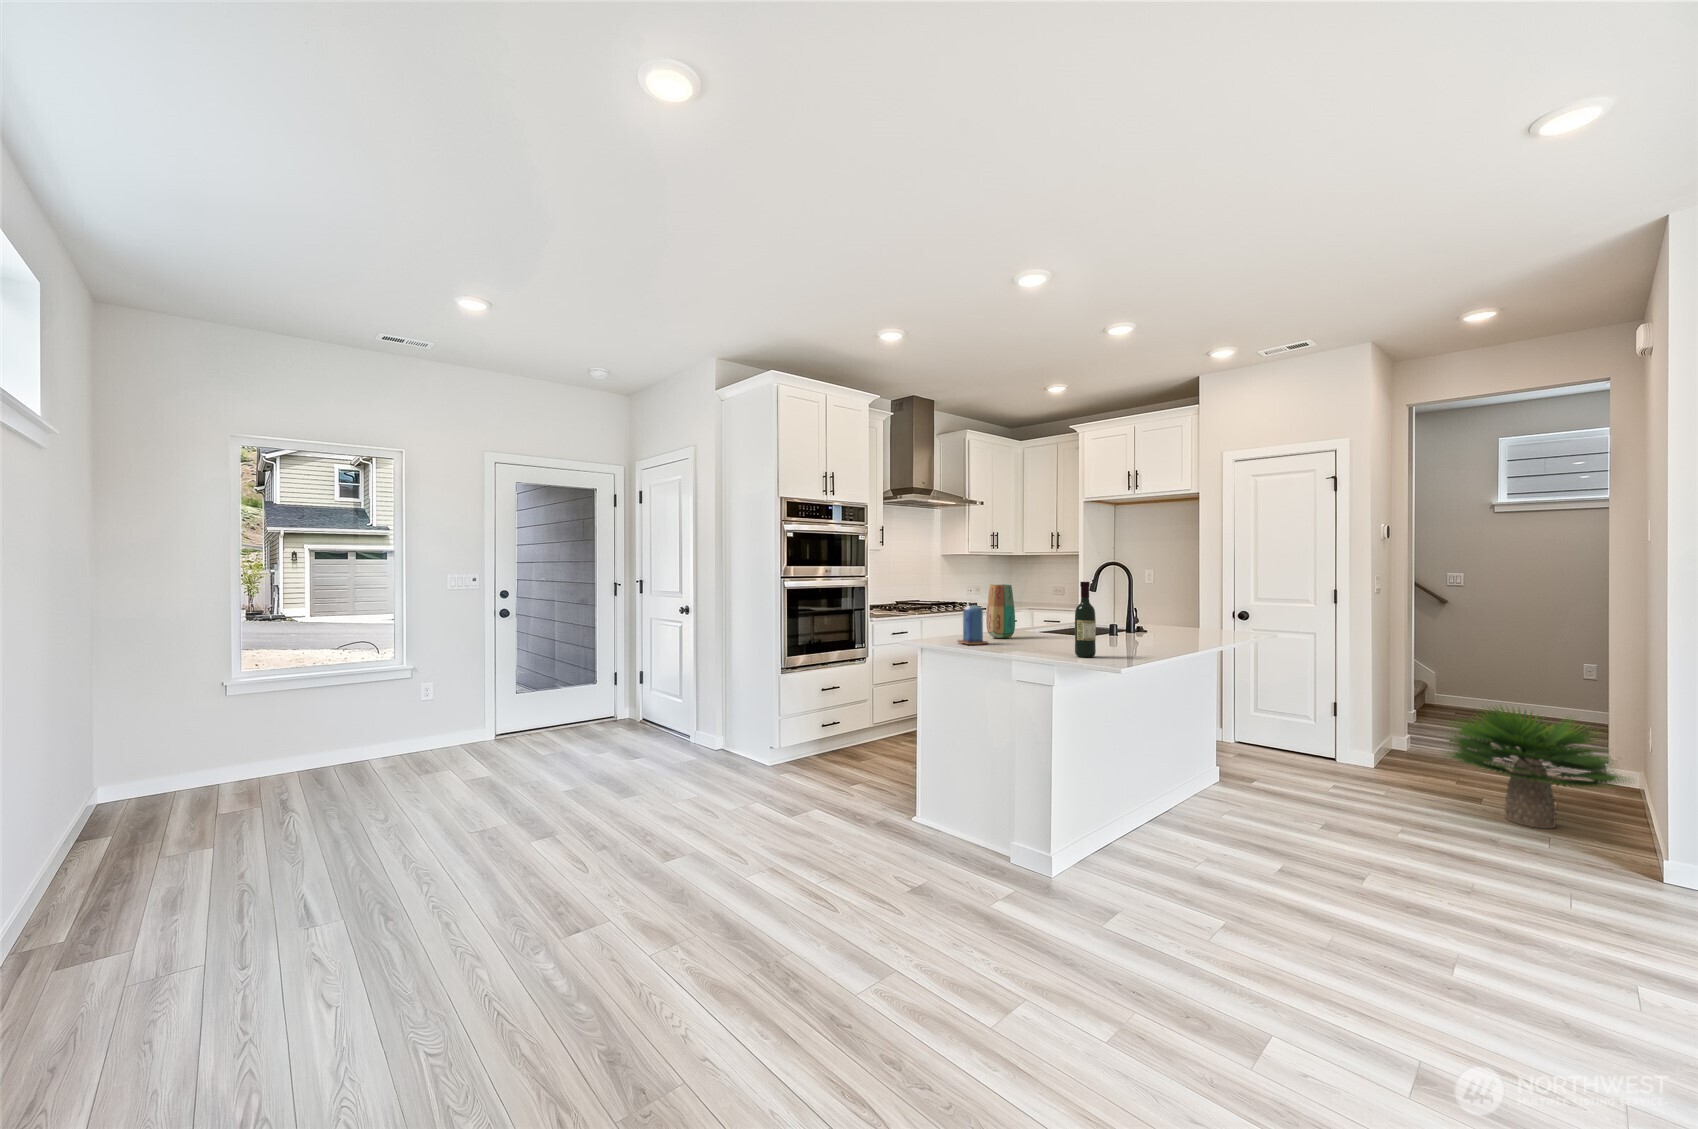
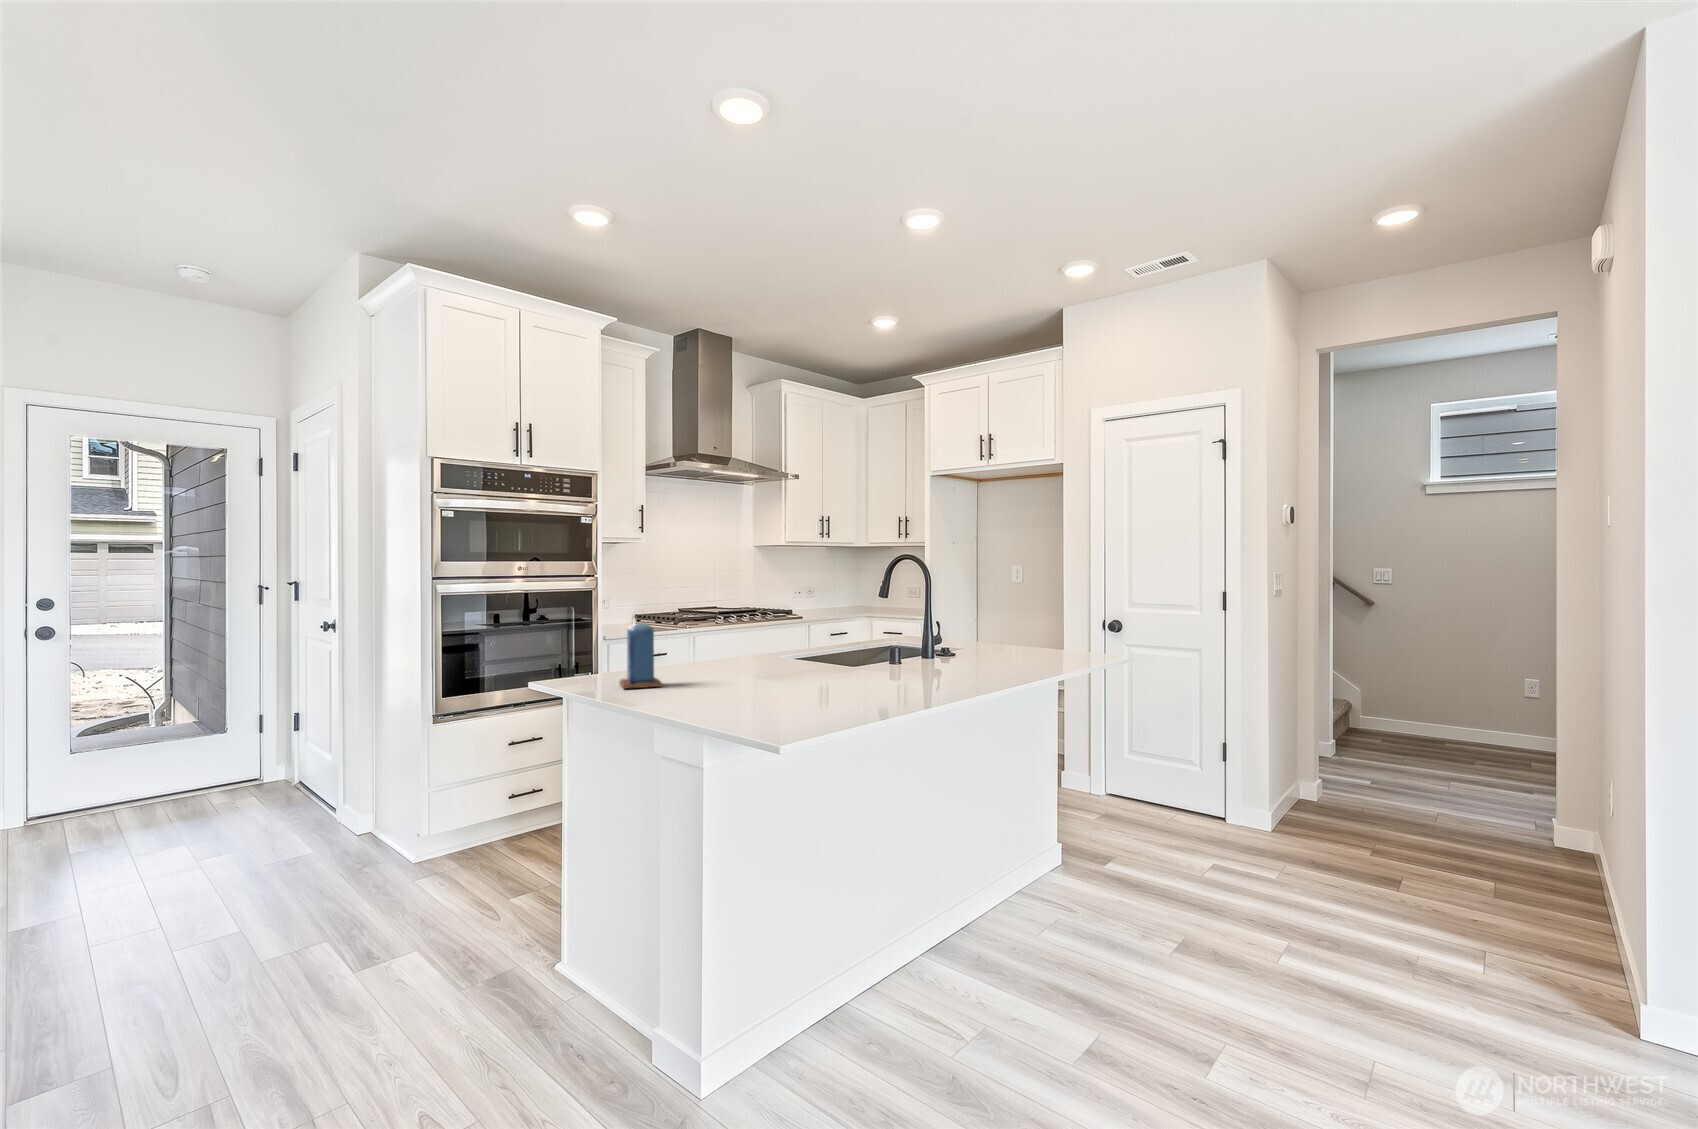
wine bottle: present [1075,582,1096,657] -> none [738,586,773,719]
vase: present [986,584,1015,638] -> none [697,588,738,671]
potted plant: present [1448,706,1626,828] -> none [1341,753,1612,938]

